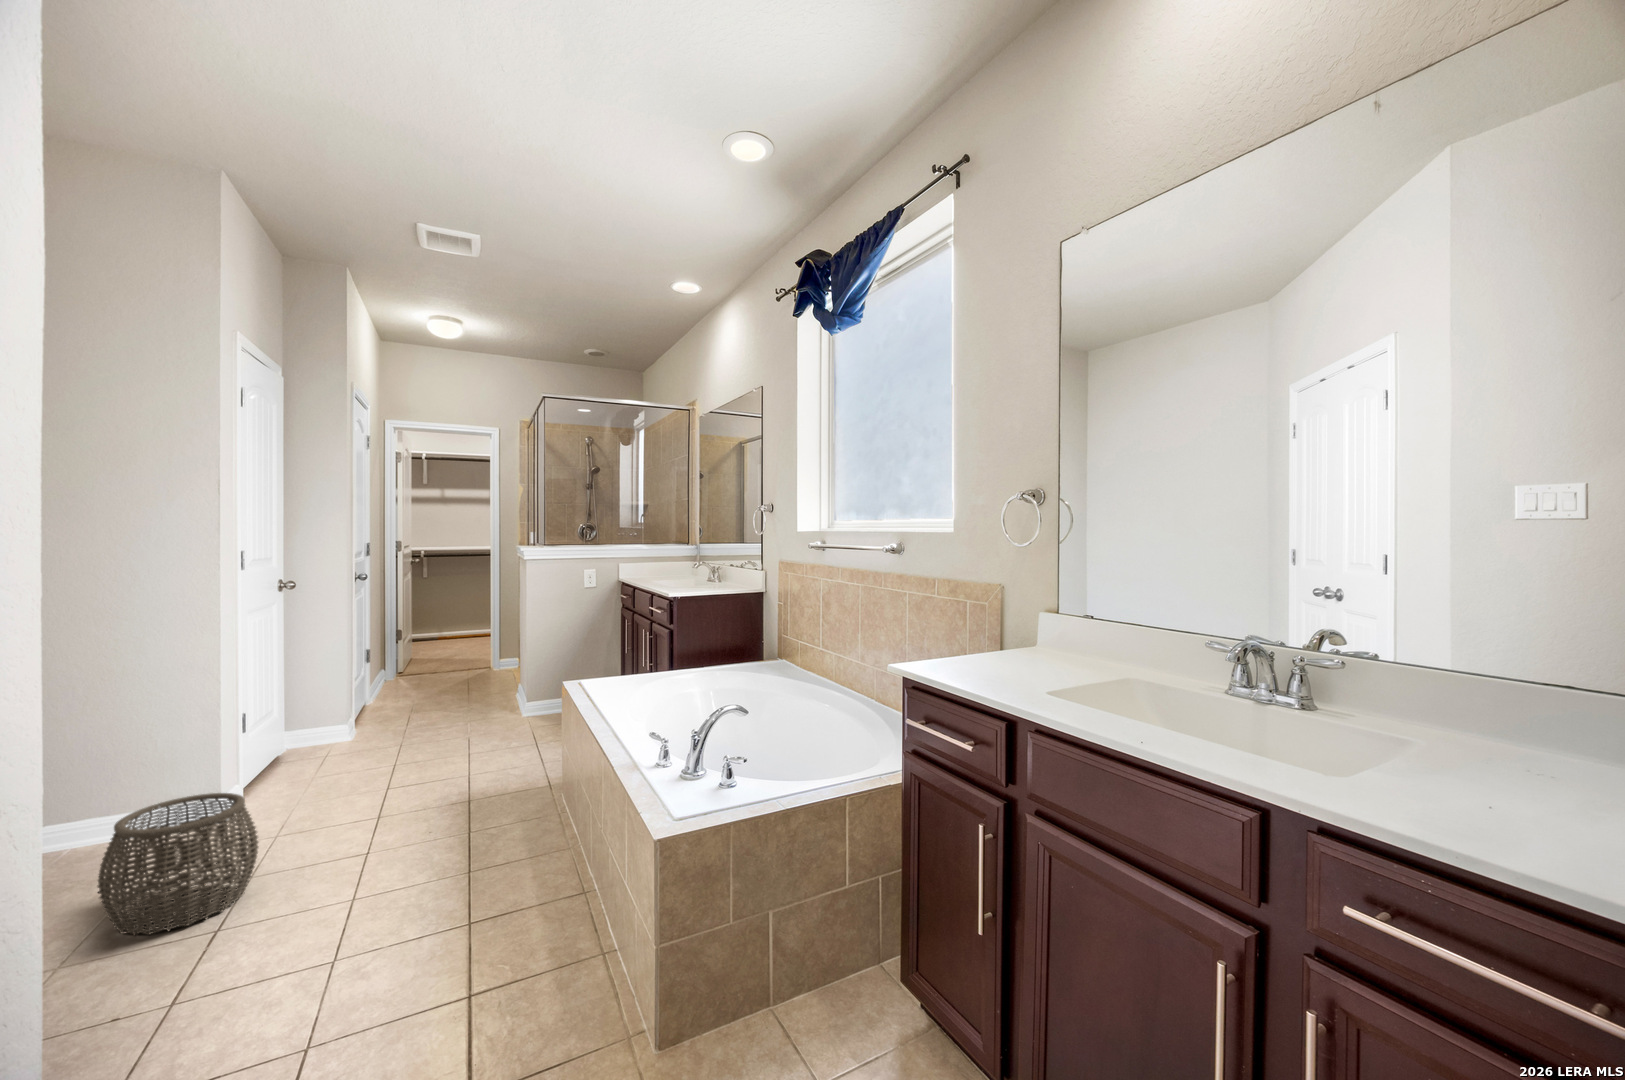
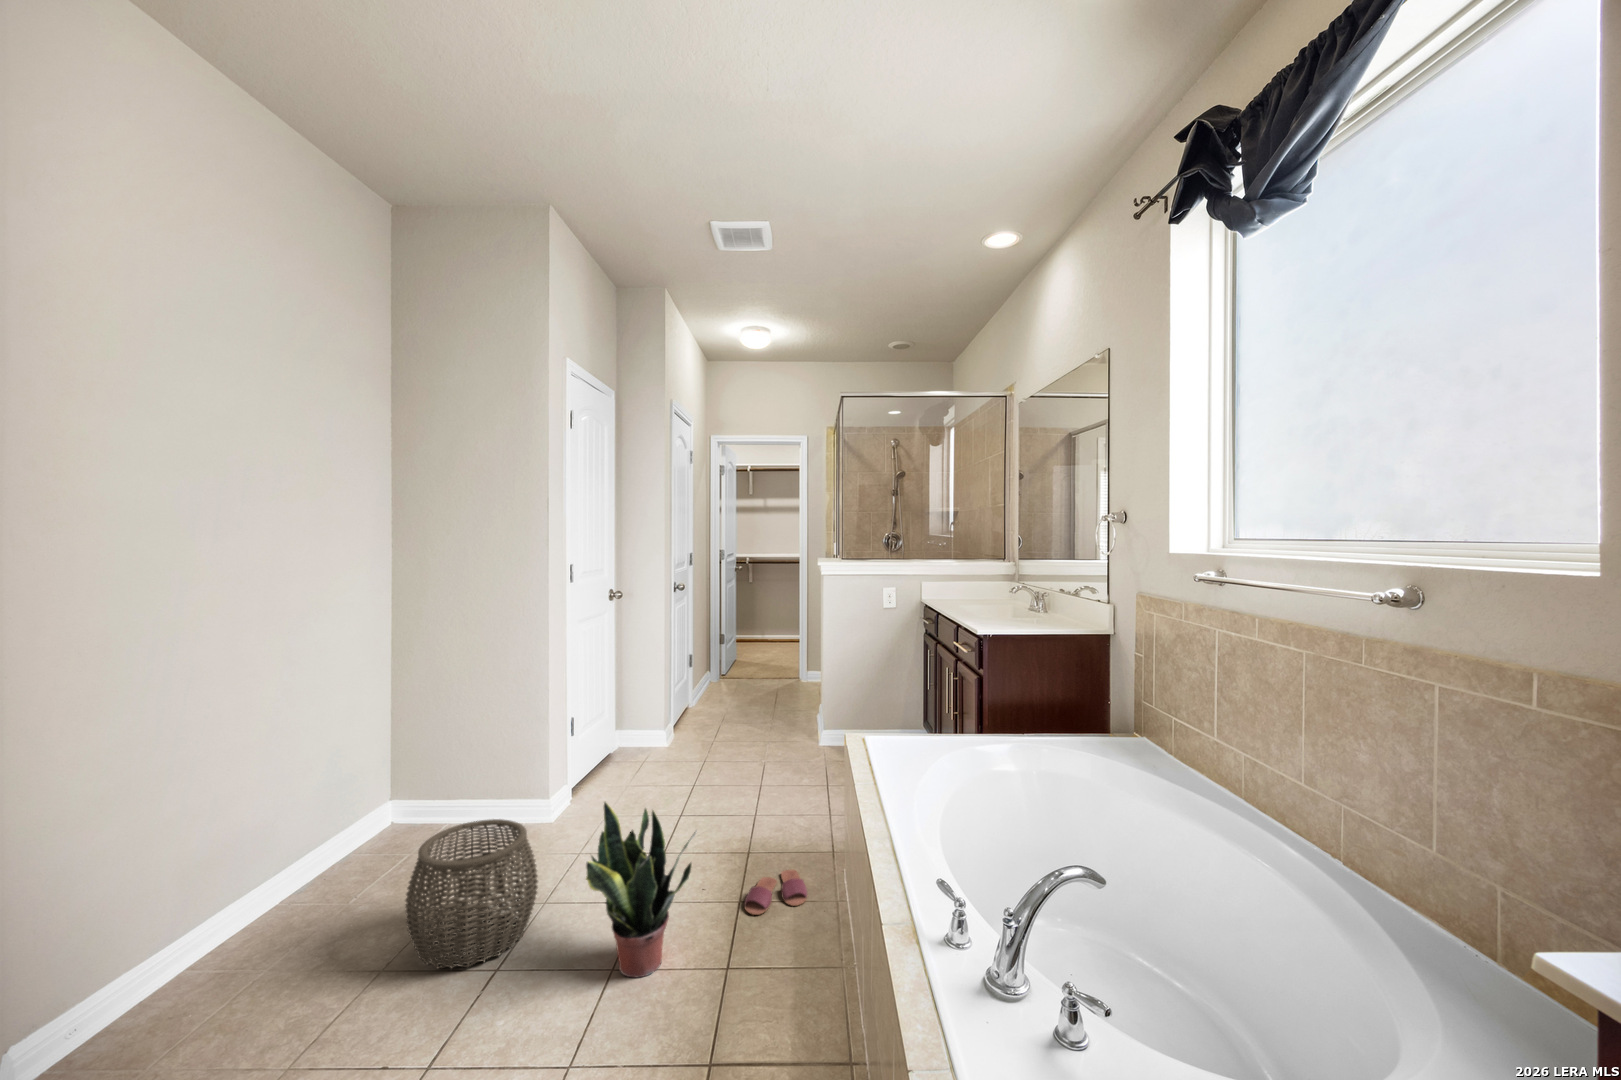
potted plant: none [333,748,436,892] -> present [586,802,696,977]
slippers: none [475,801,532,834] -> present [744,870,807,915]

